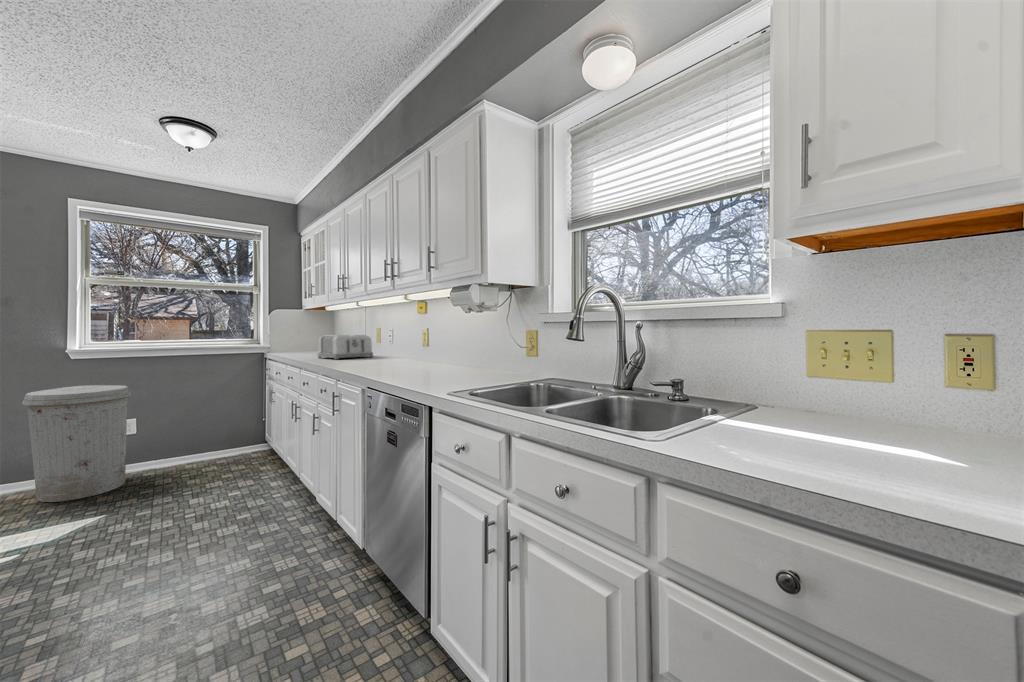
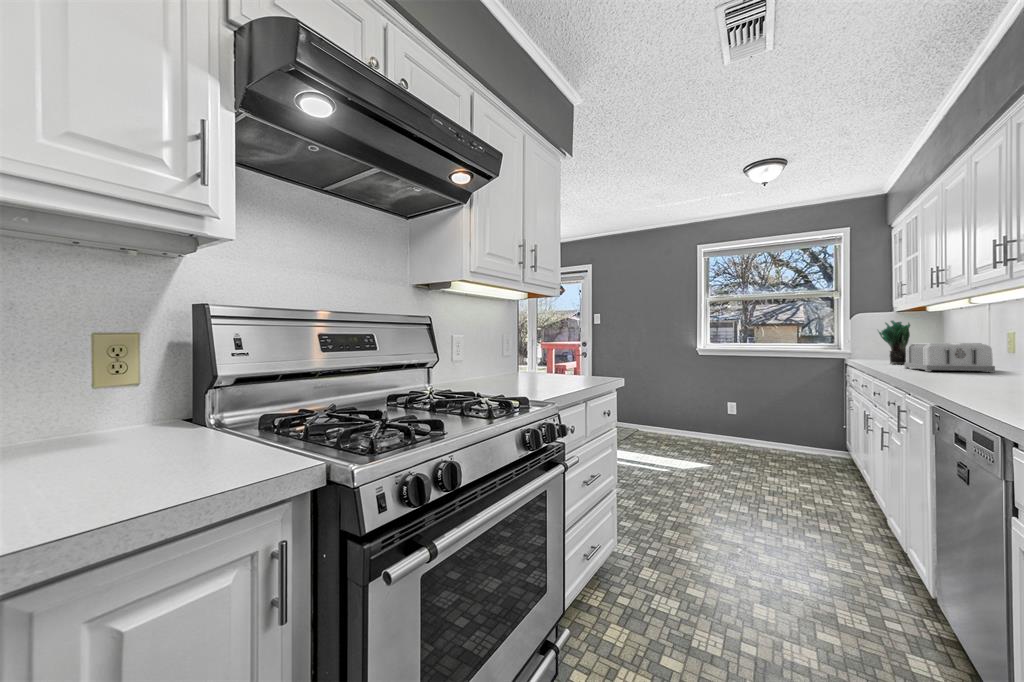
potted plant: none [293,315,318,355] -> present [879,321,910,364]
trash can: present [22,385,131,502] -> none [676,376,732,452]

